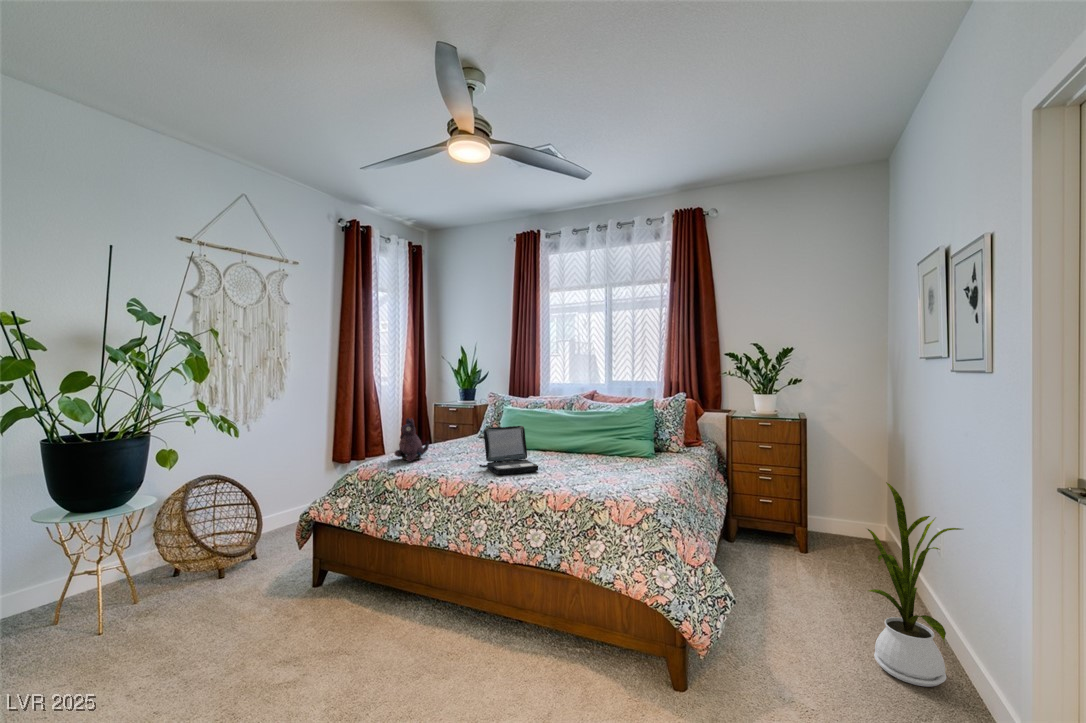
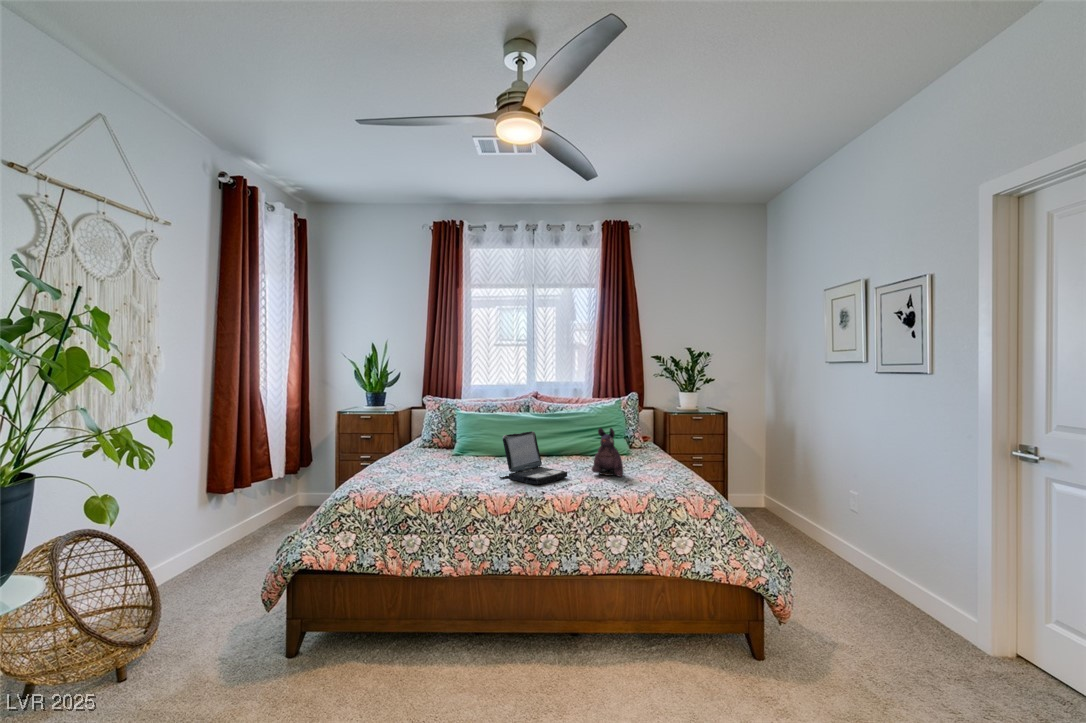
plush toy: present [394,418,429,462] -> present [592,428,623,477]
house plant: present [867,482,962,687] -> none [837,459,915,609]

